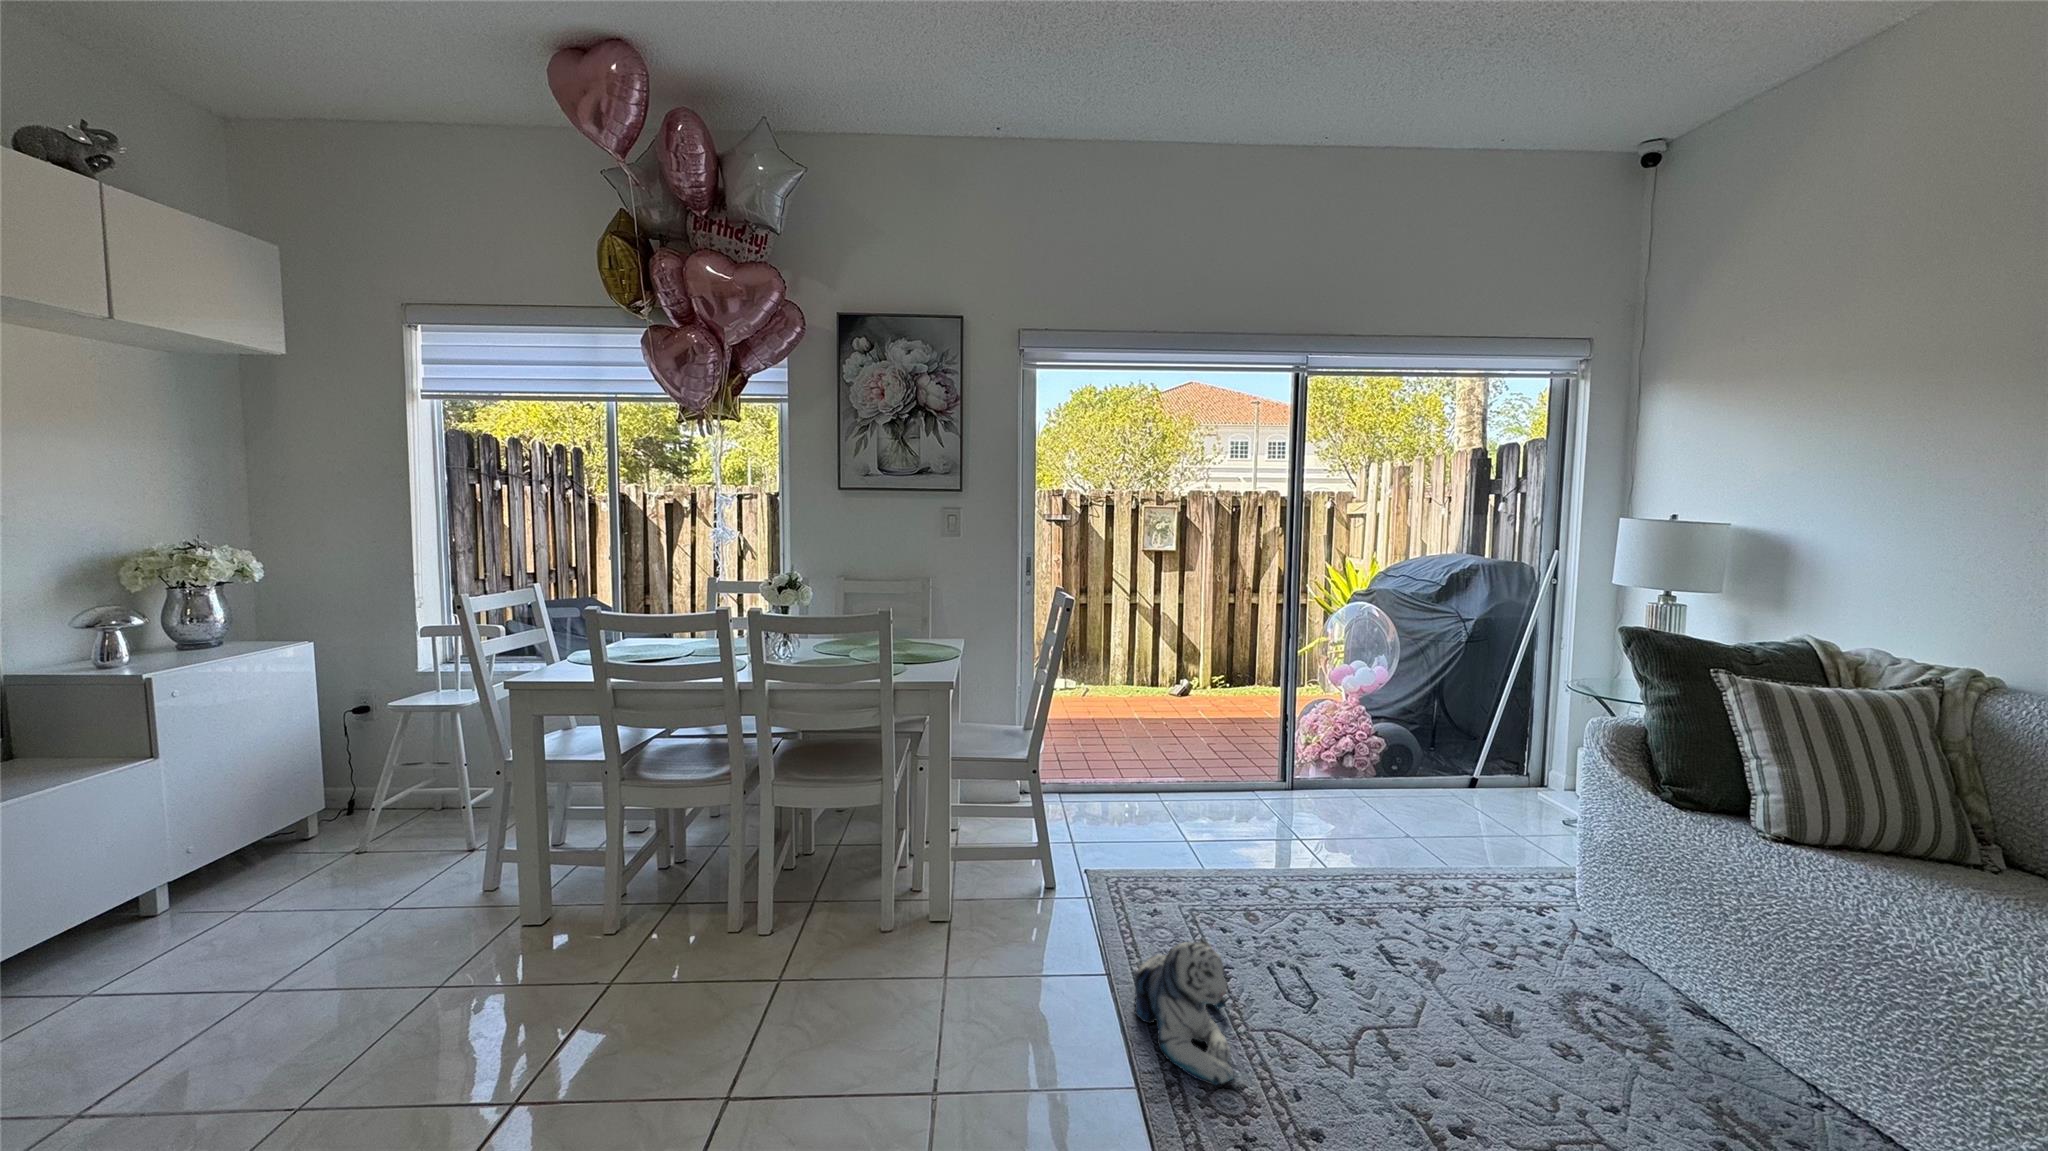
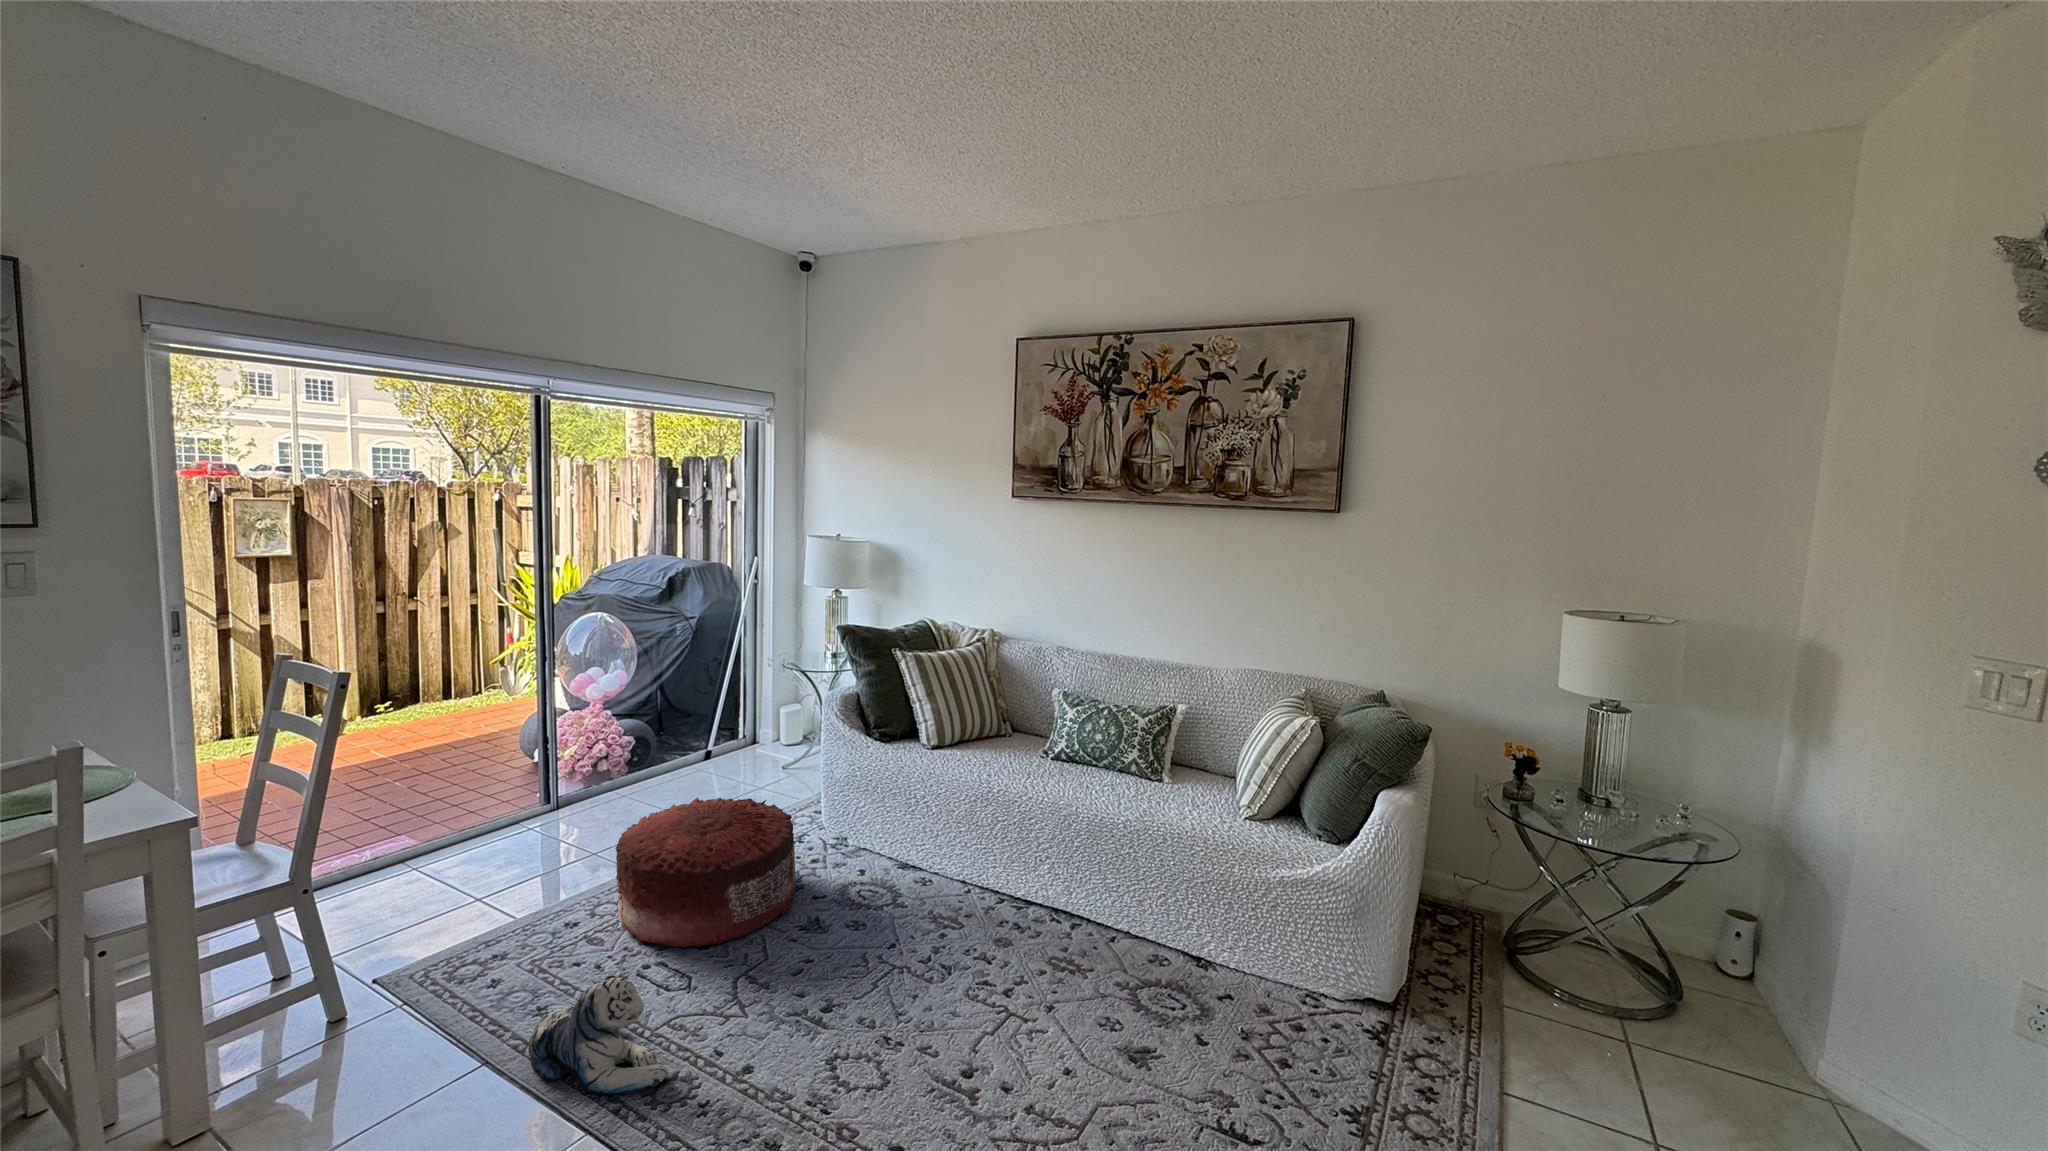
pouf: none [1279,806,1503,986] -> present [615,798,796,947]

